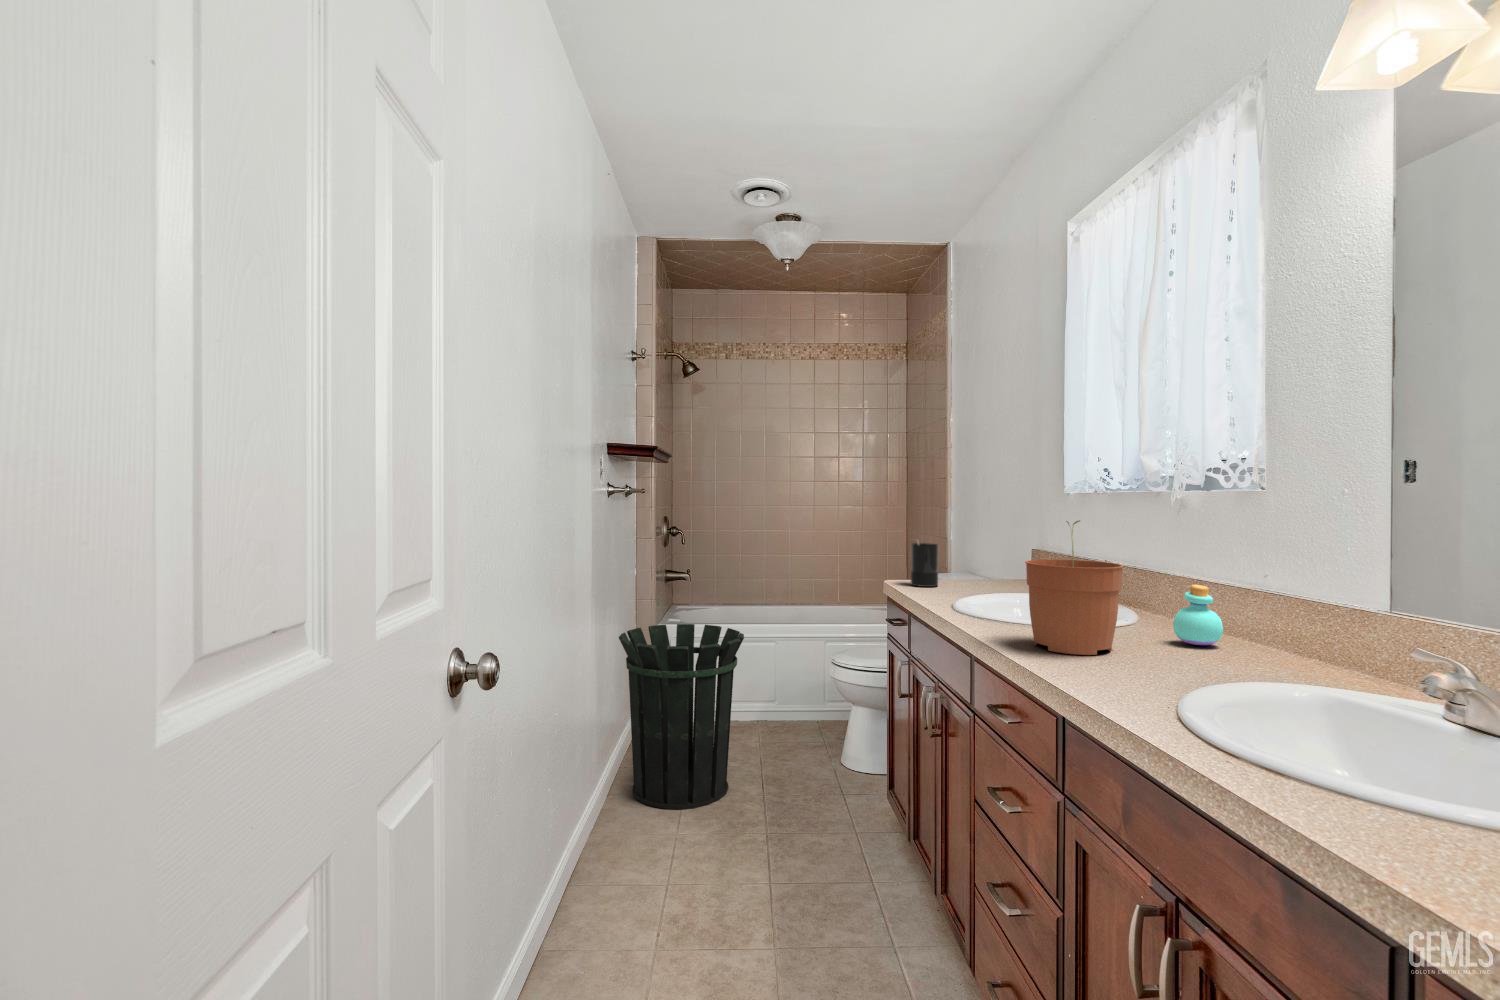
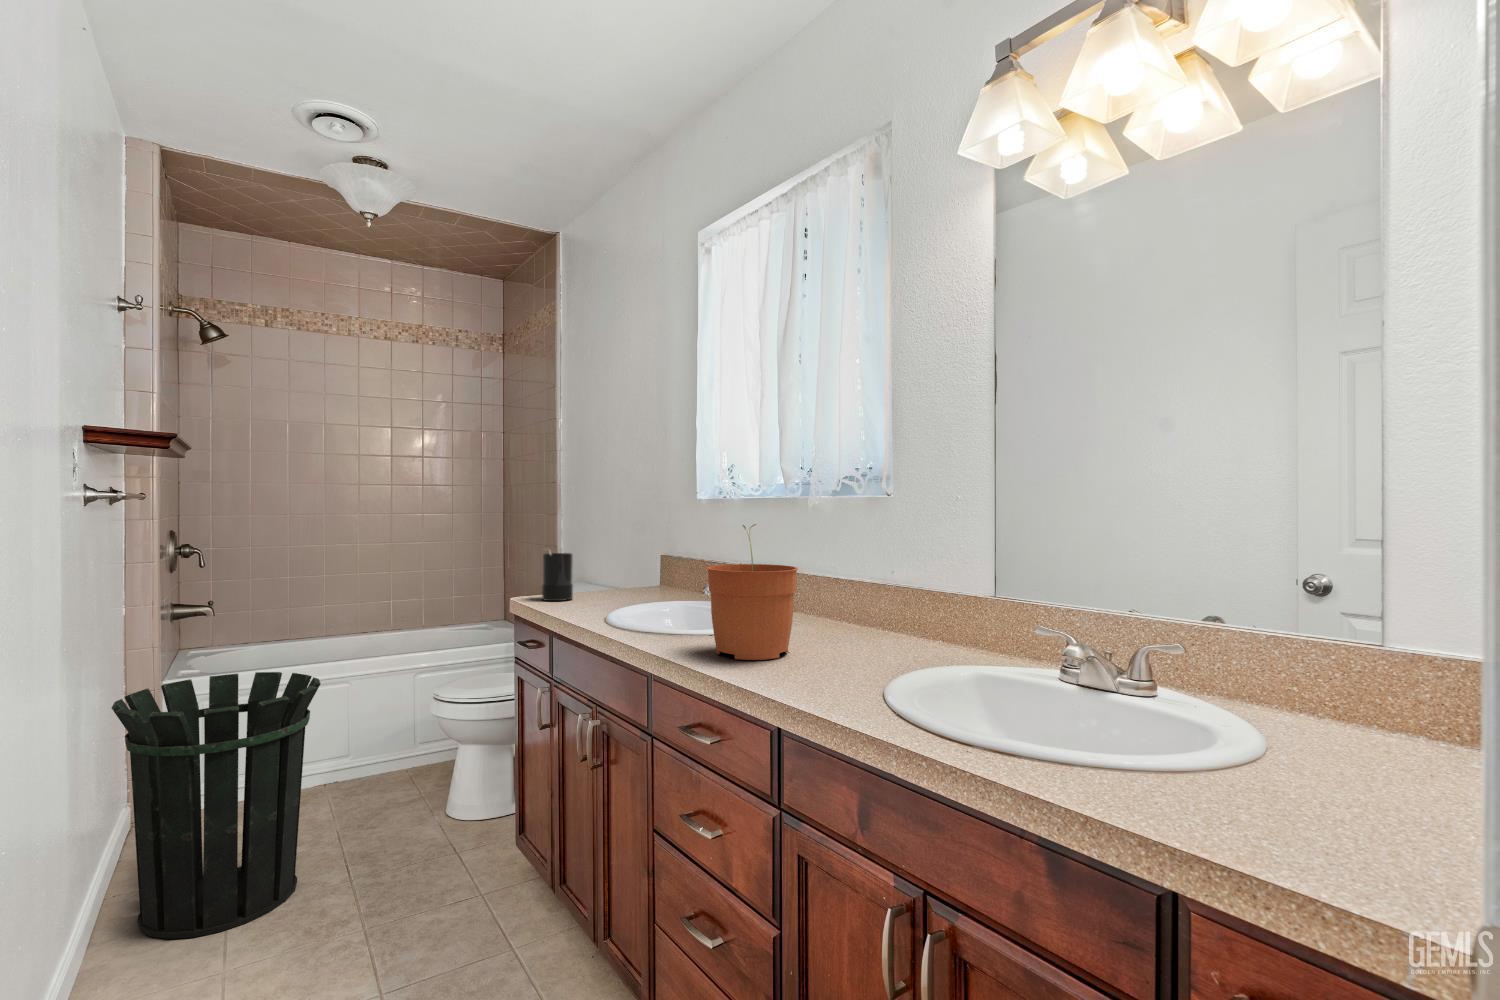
perfume bottle: present [1173,585,1223,645] -> none [826,581,866,637]

